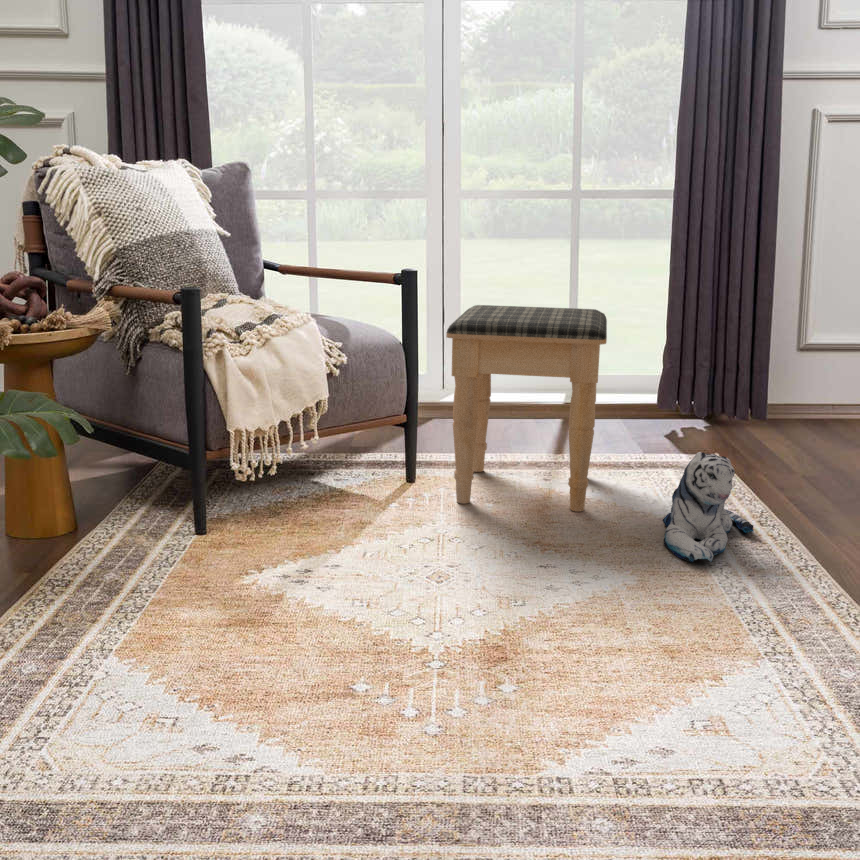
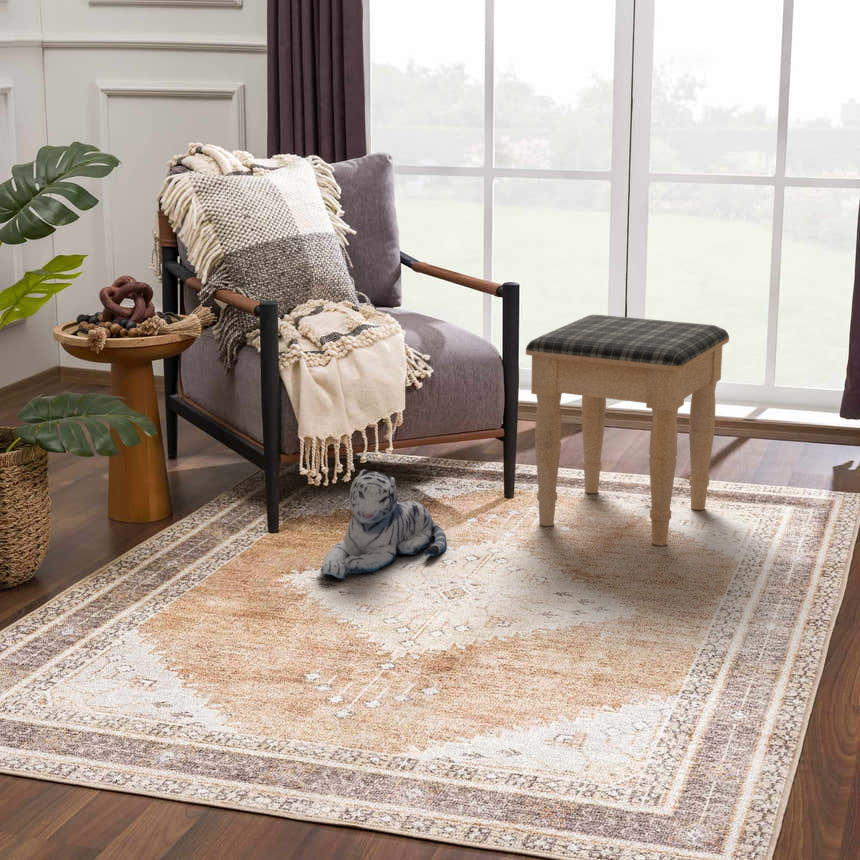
plush toy: present [662,452,754,562] -> present [321,470,447,579]

